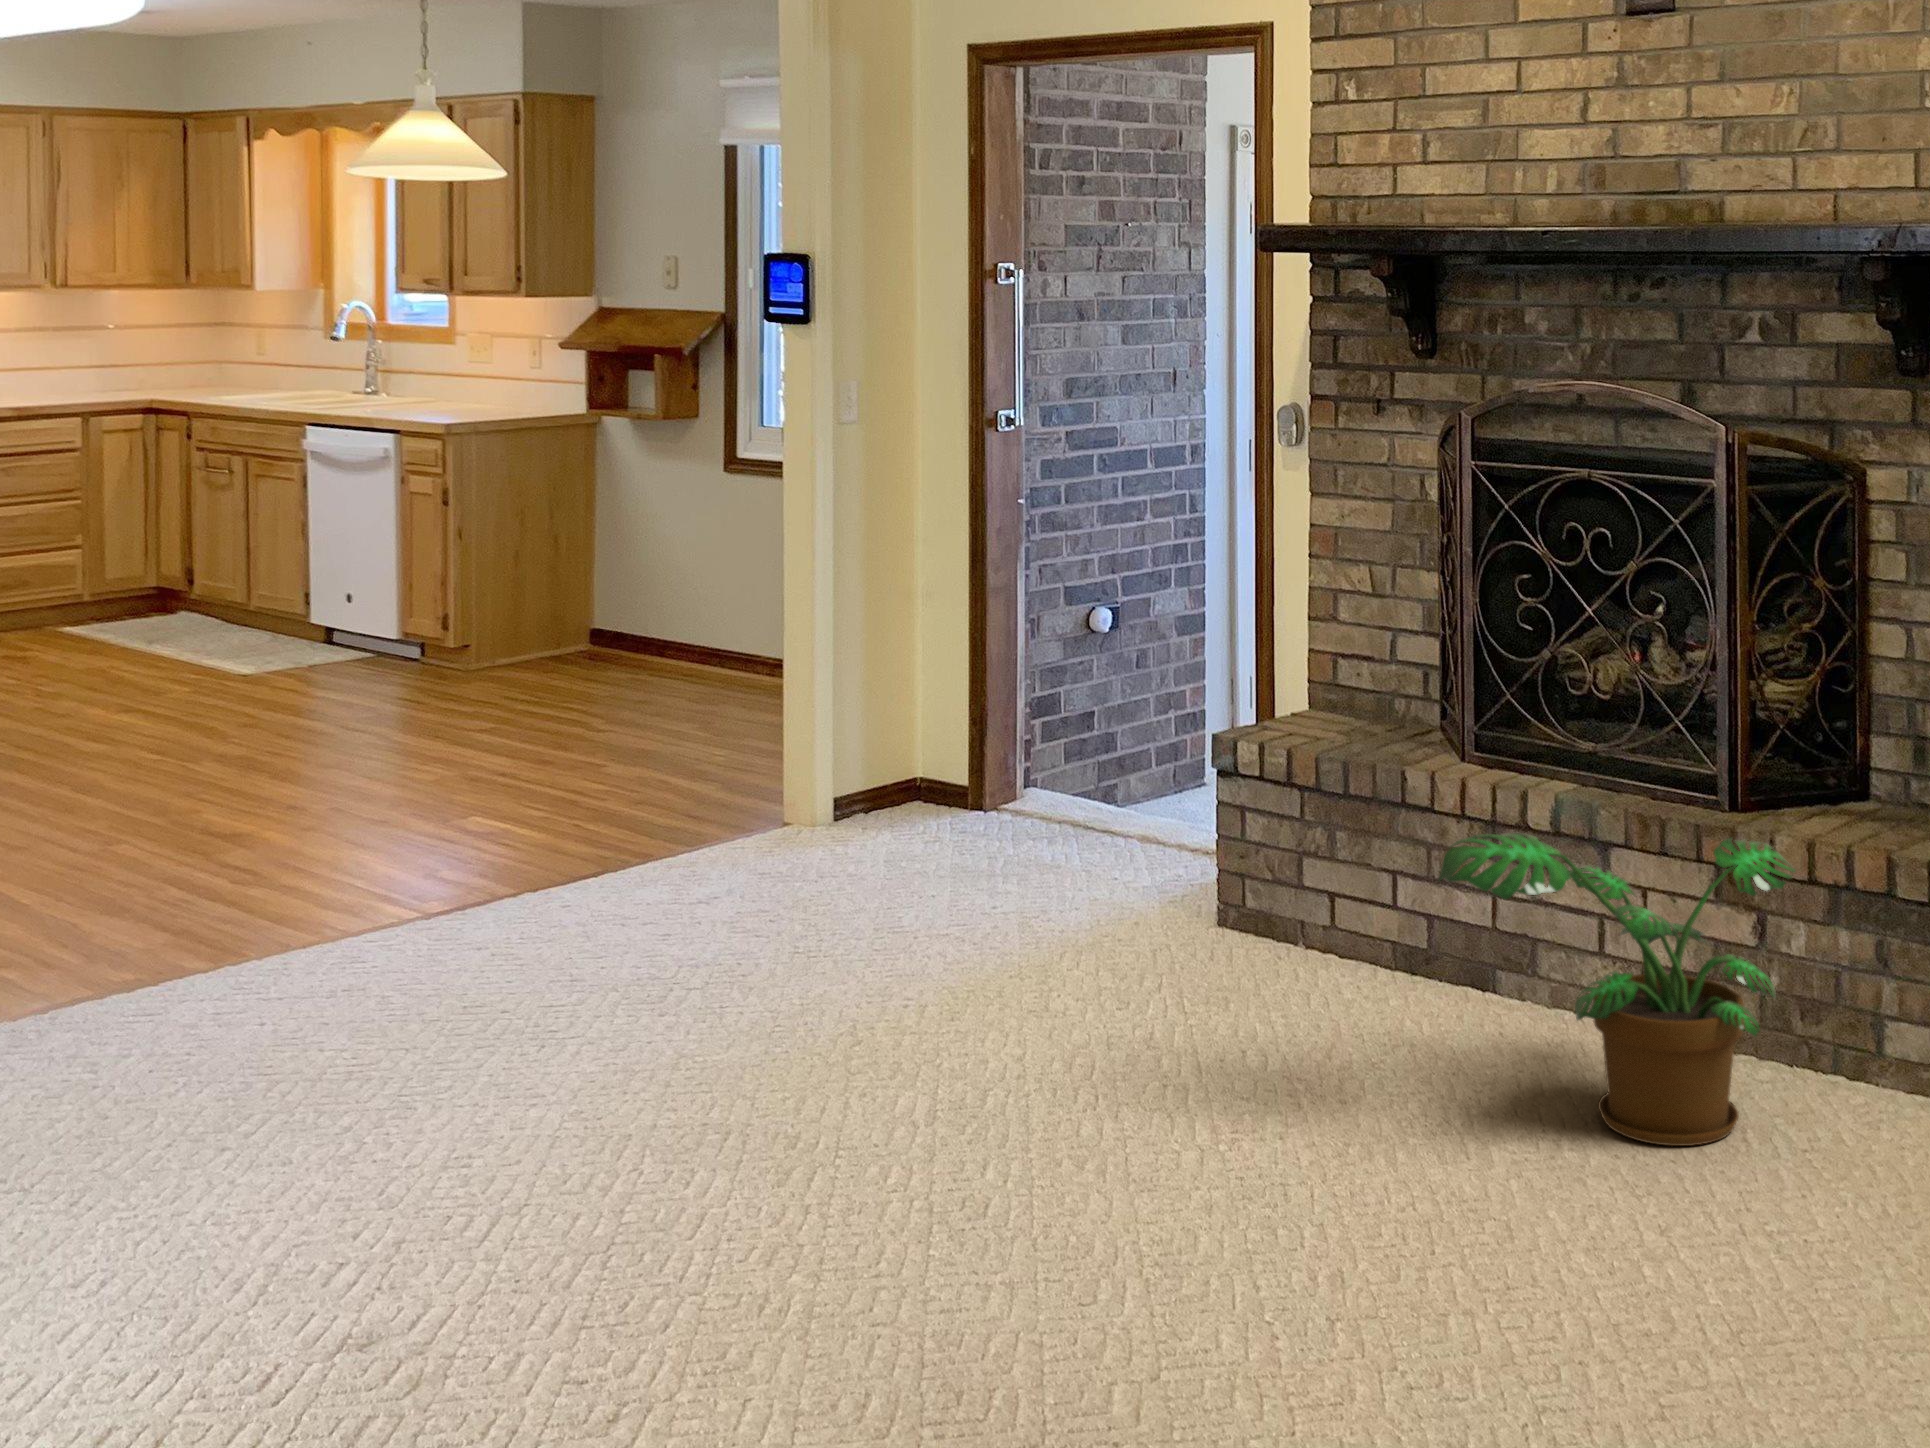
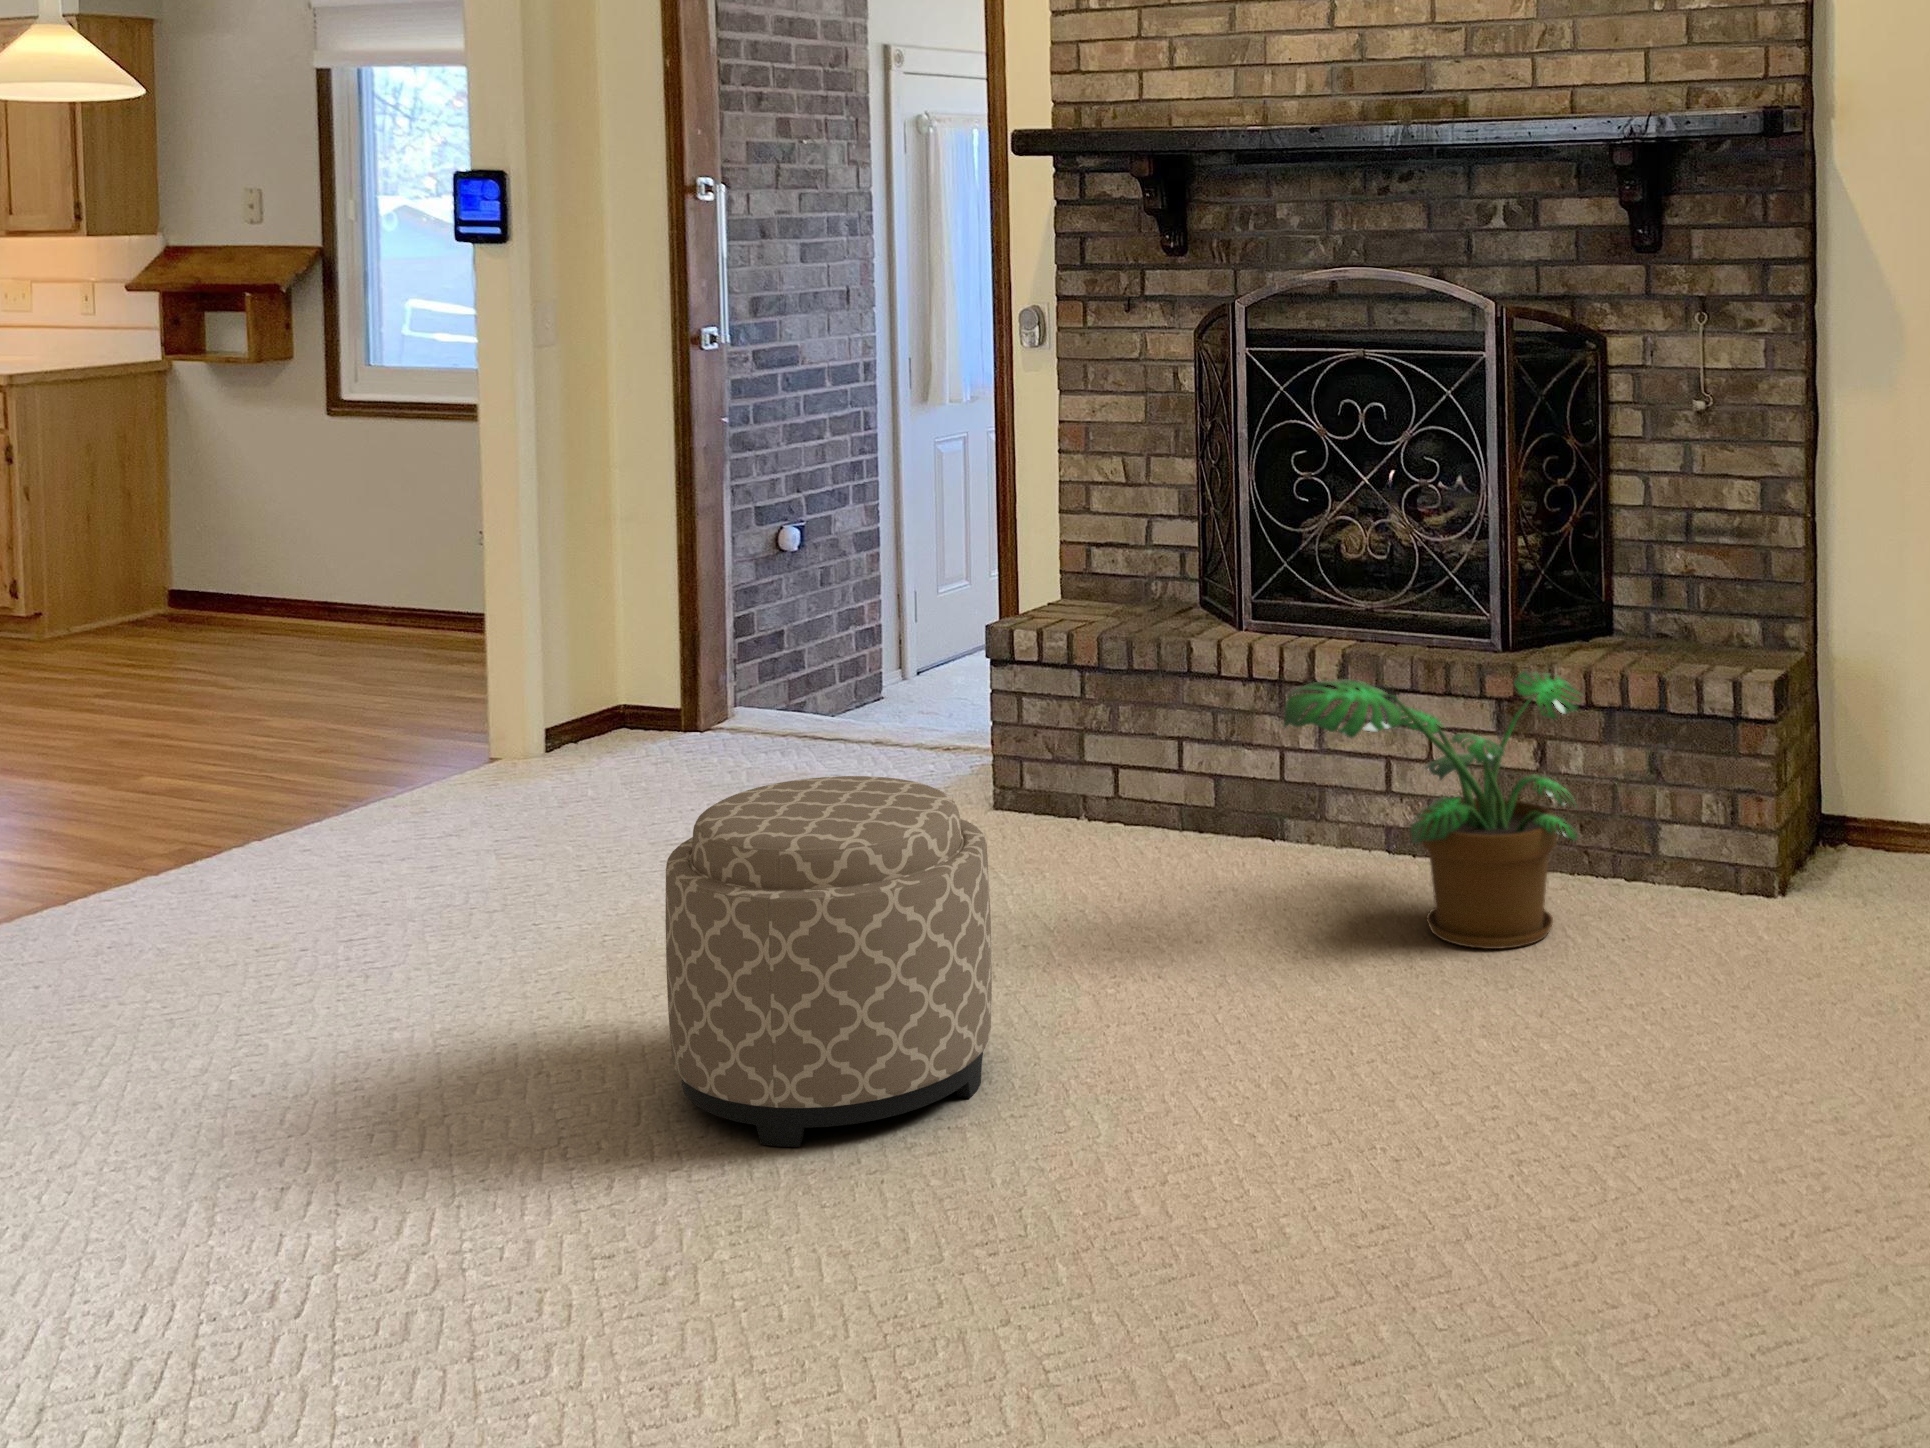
ottoman: none [753,898,1075,1275] -> present [666,776,992,1147]

